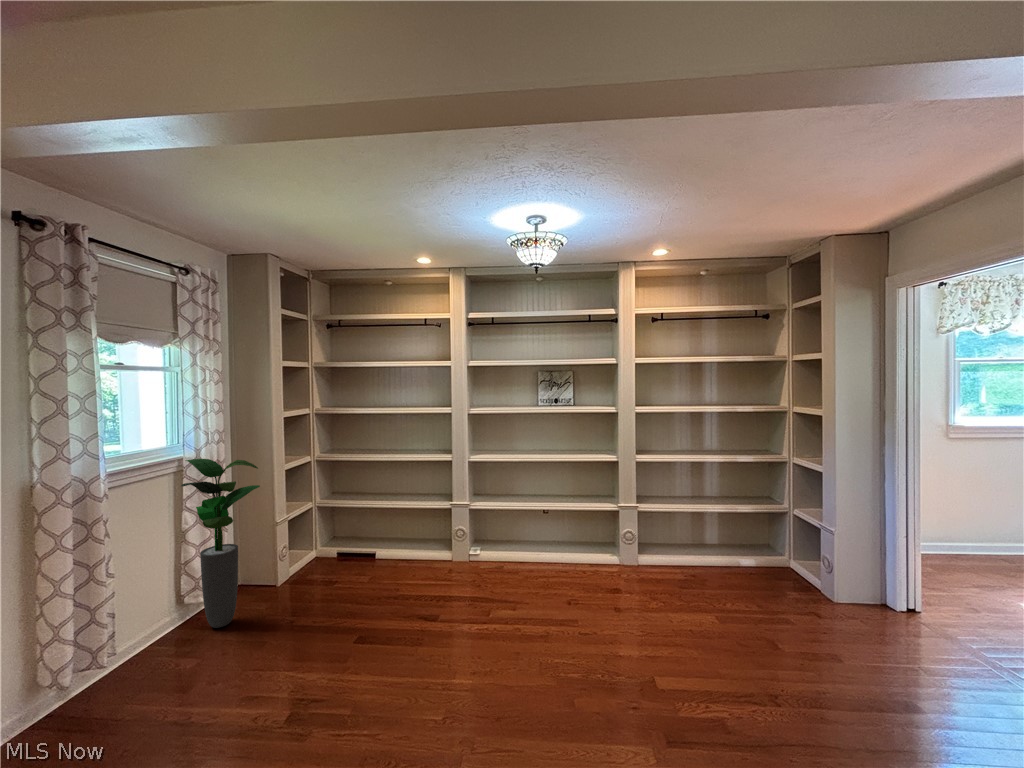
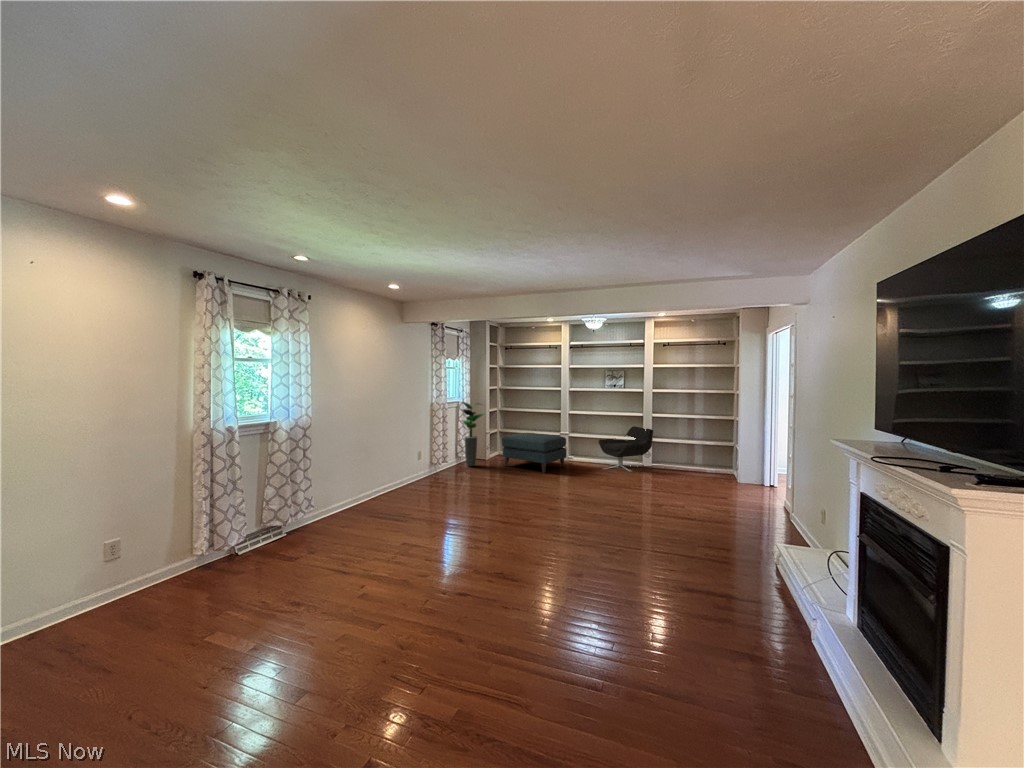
lounge chair: none [532,482,646,592] -> present [598,426,653,471]
ottoman: none [307,515,466,635] -> present [502,433,566,473]

